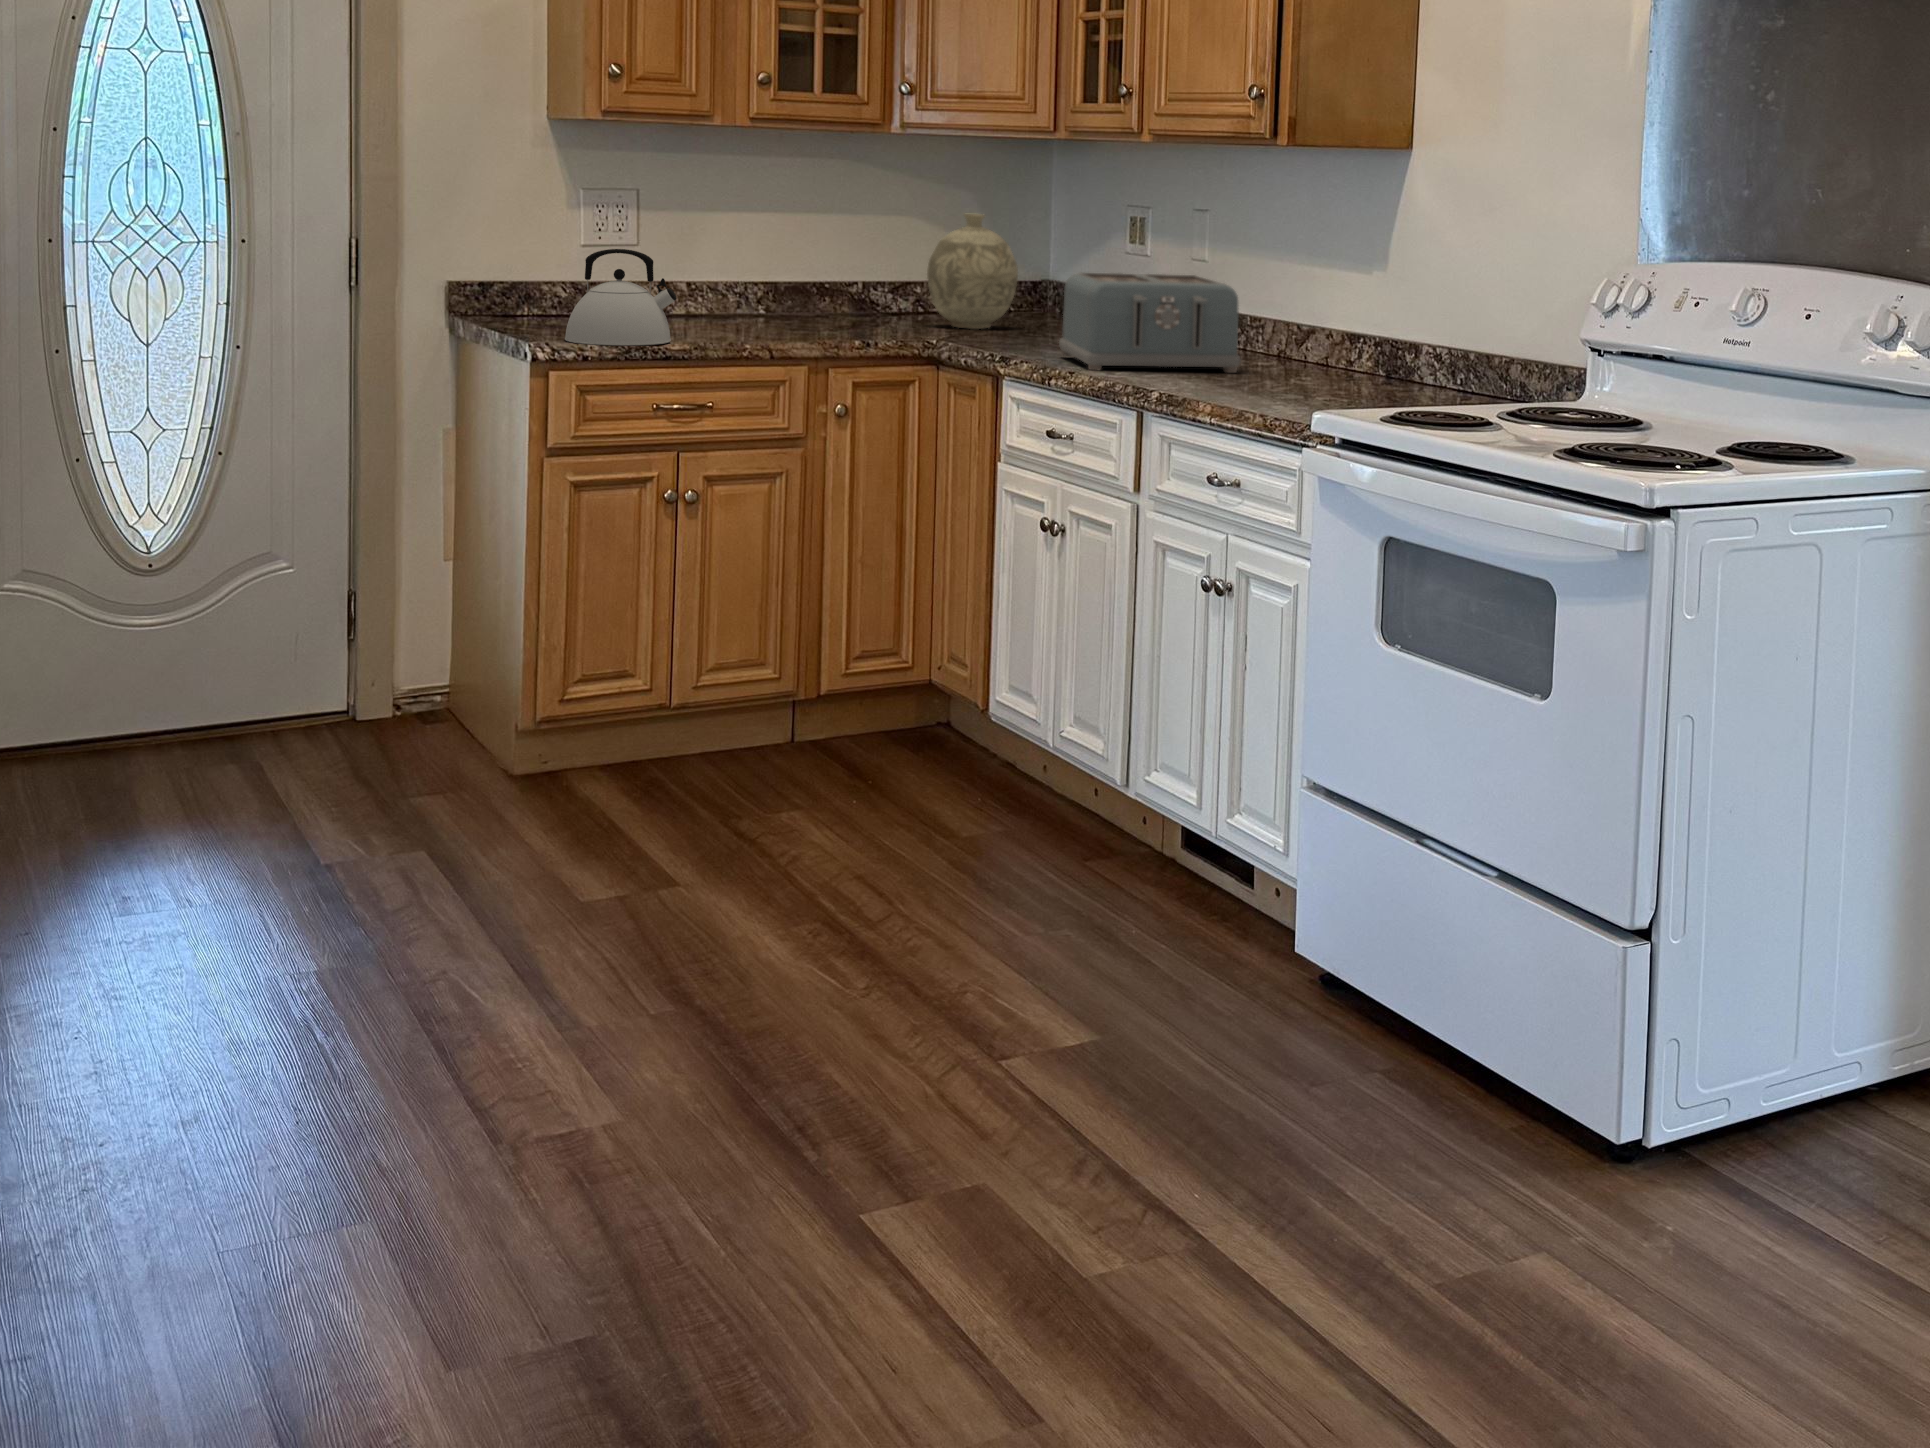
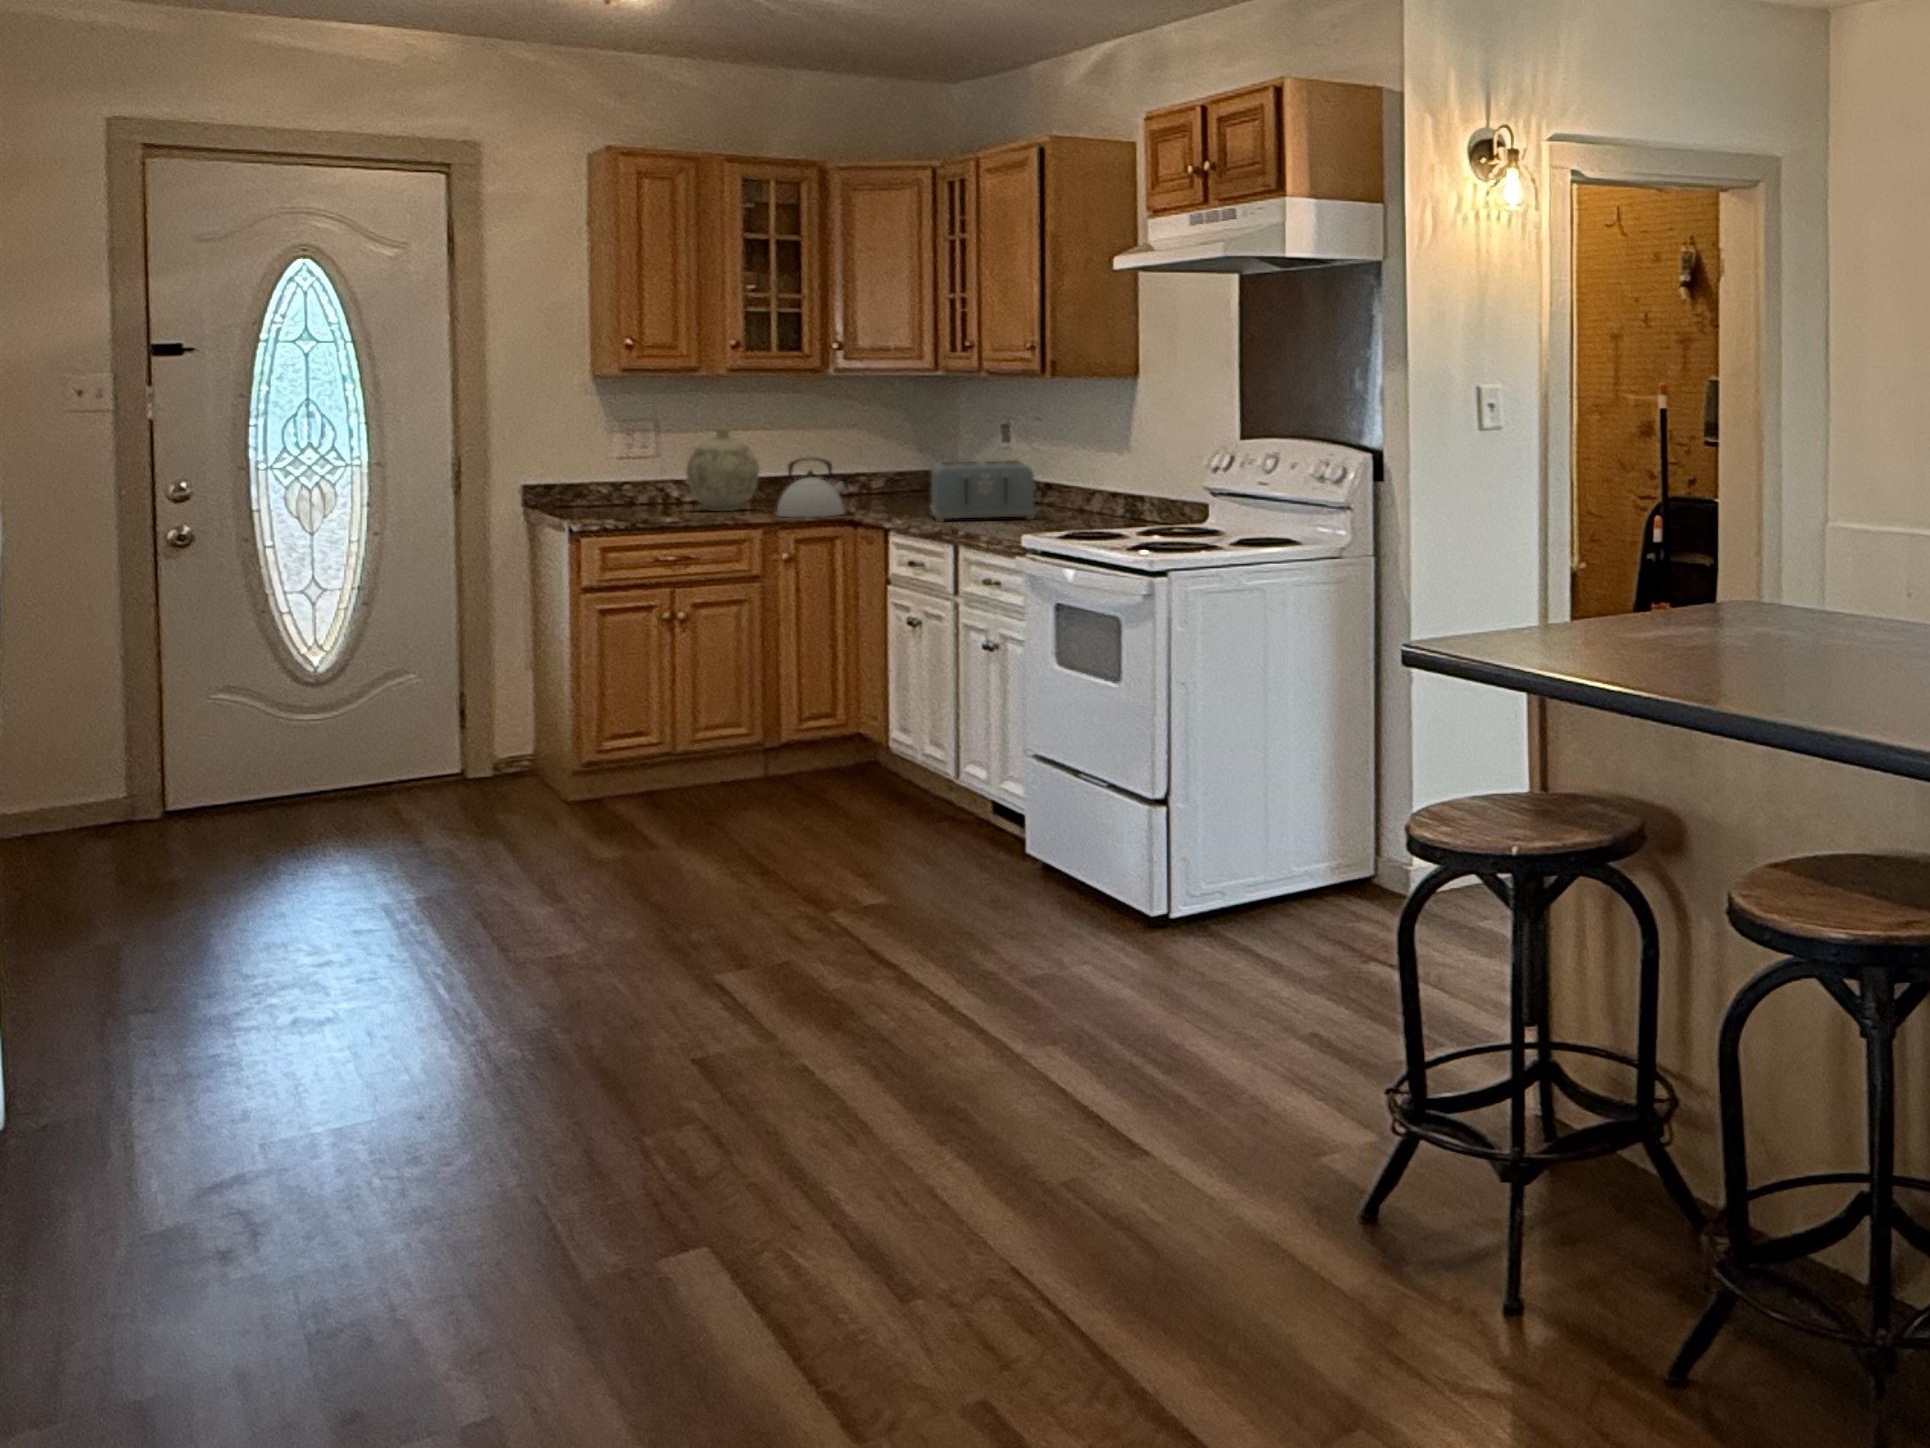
decorative vase: present [927,214,1018,329] -> present [687,428,759,511]
kettle: present [565,249,676,346] -> present [777,458,847,517]

